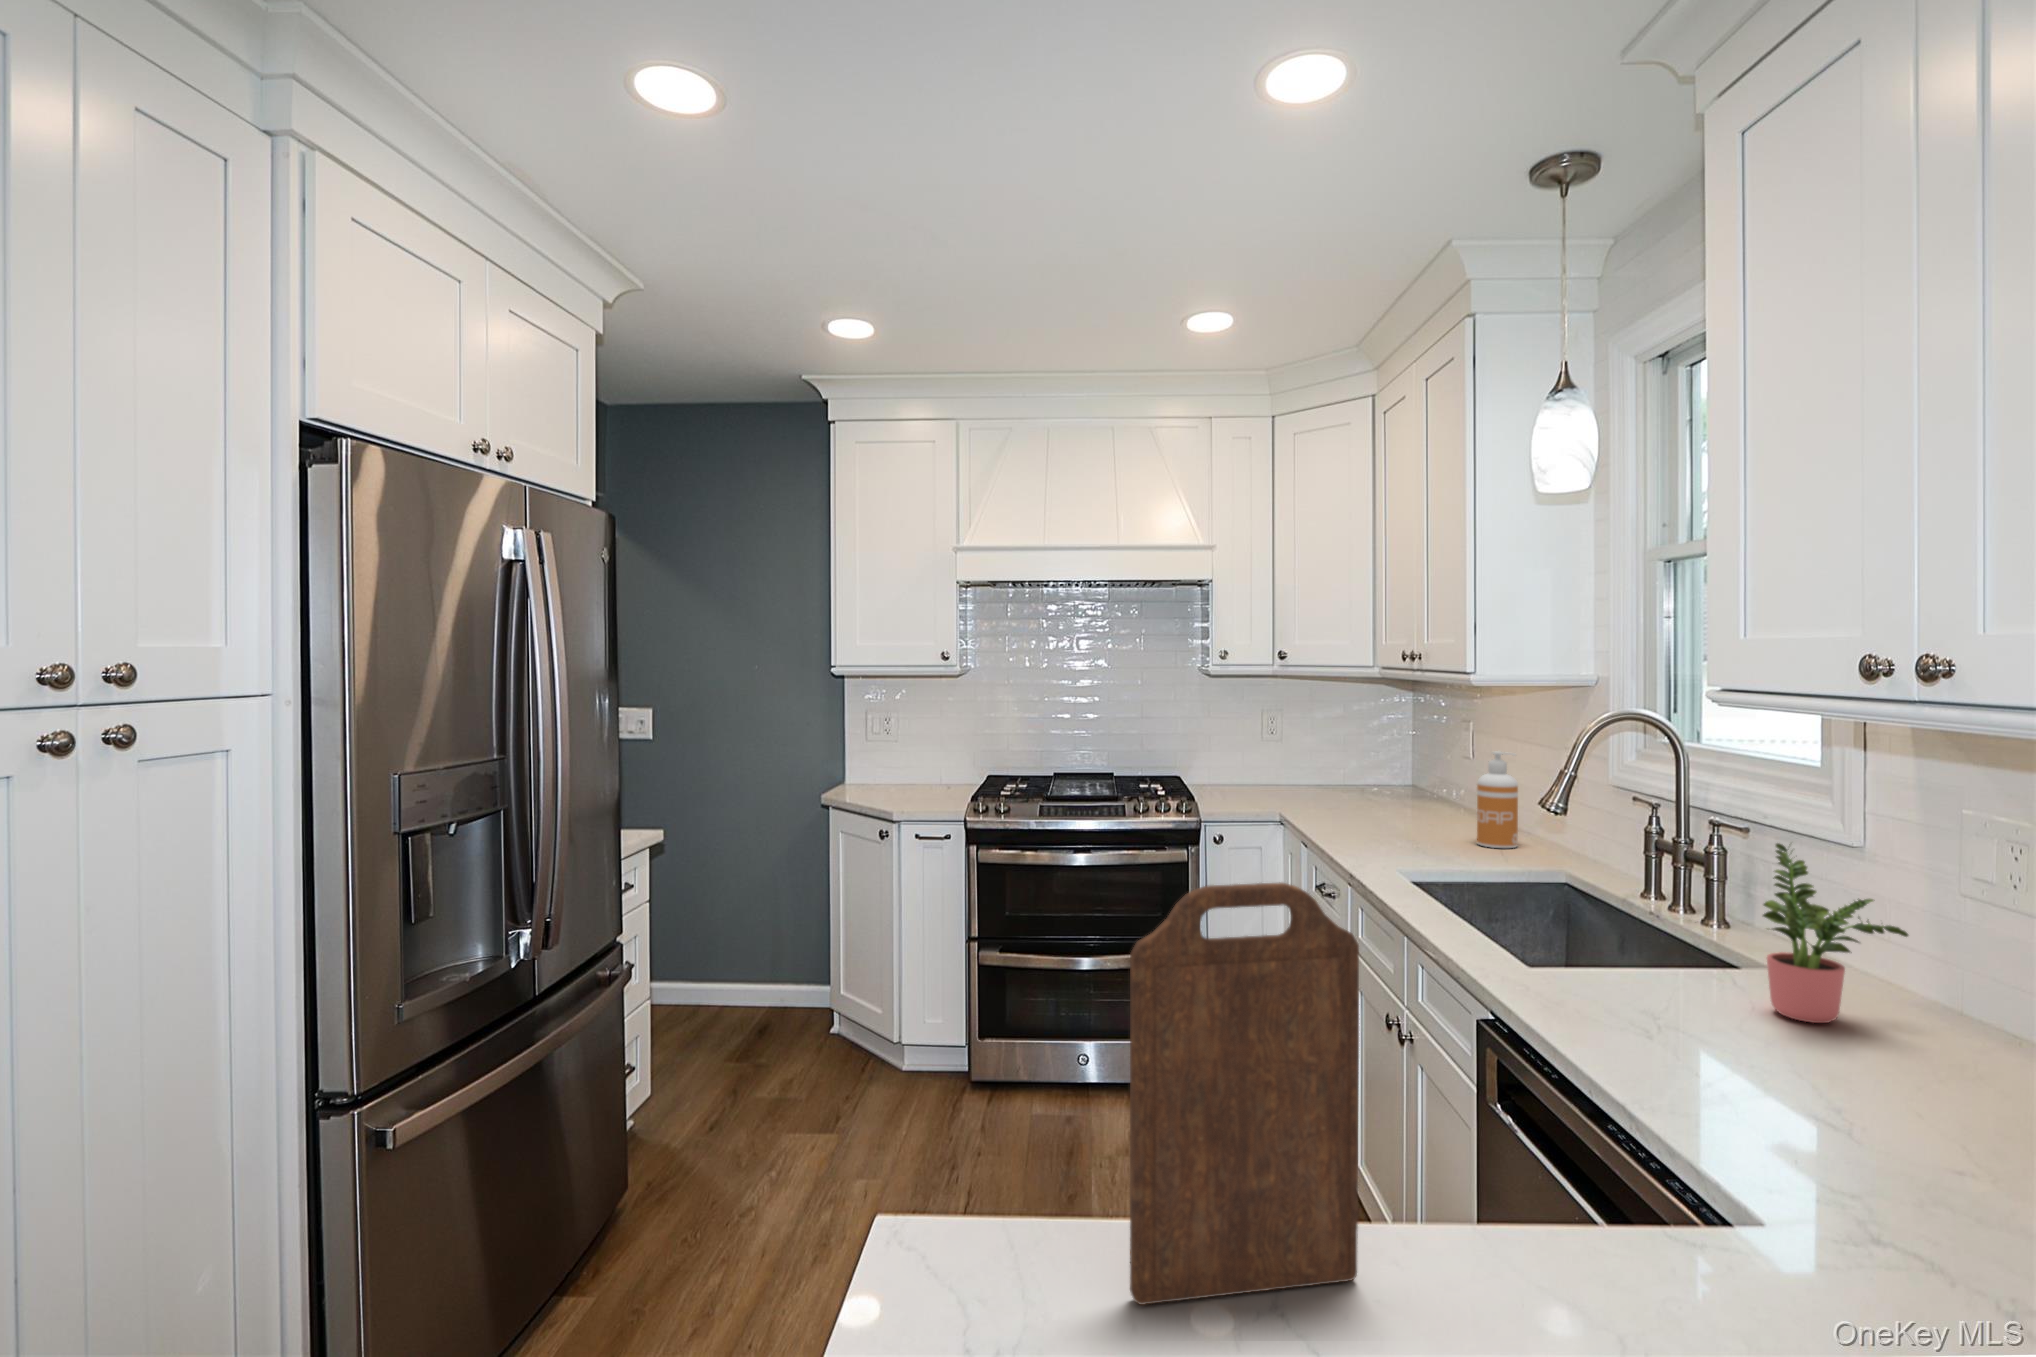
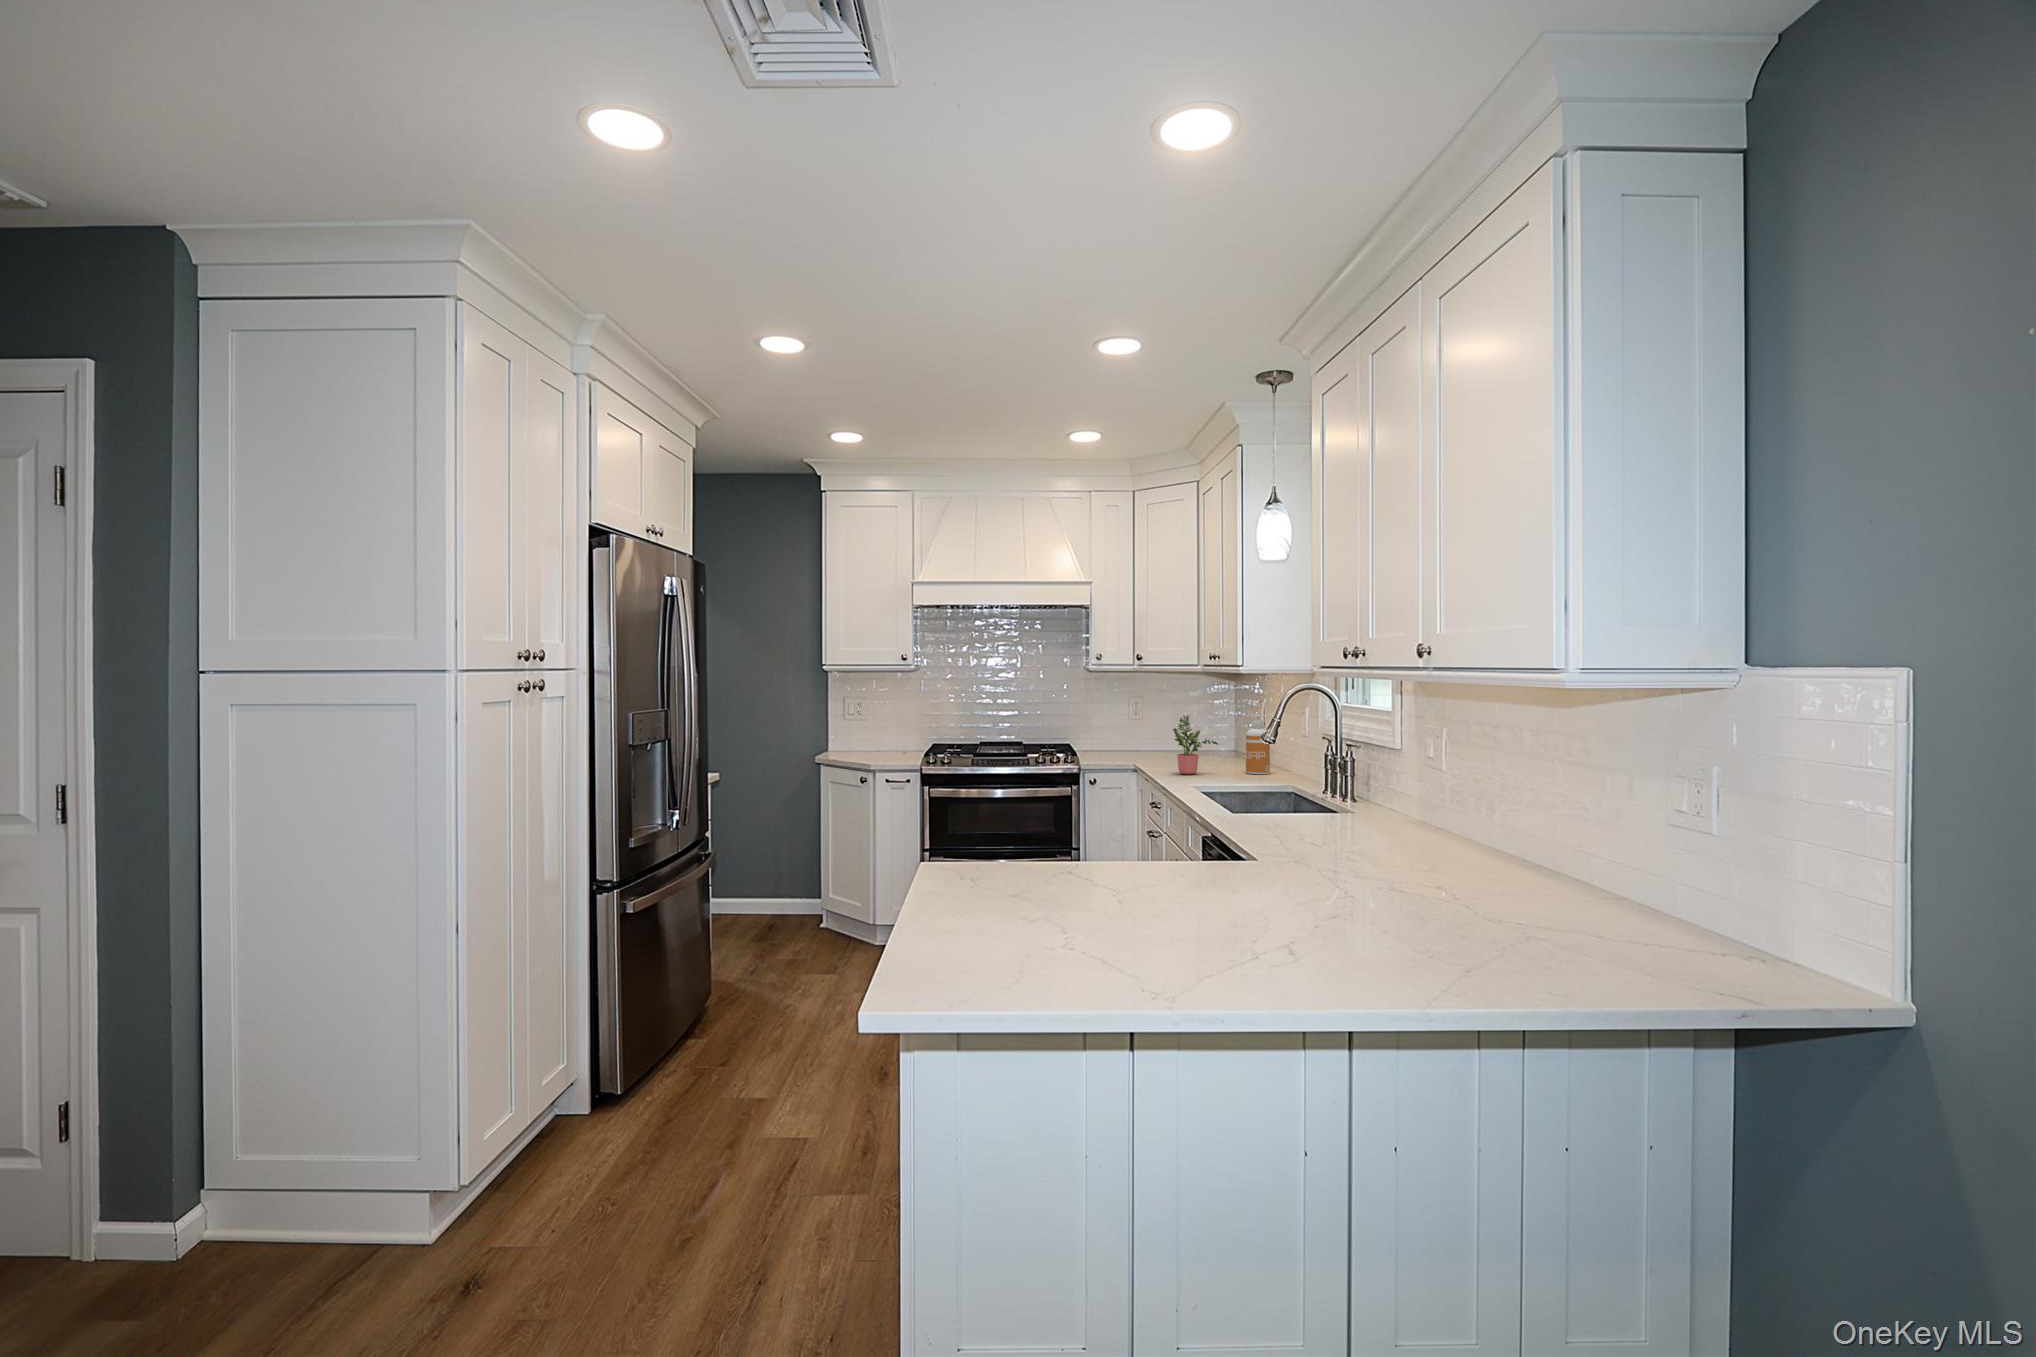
potted plant: present [1763,843,1908,1023] -> present [1173,715,1218,774]
cutting board: present [1130,882,1359,1305] -> none [1018,726,1101,877]

